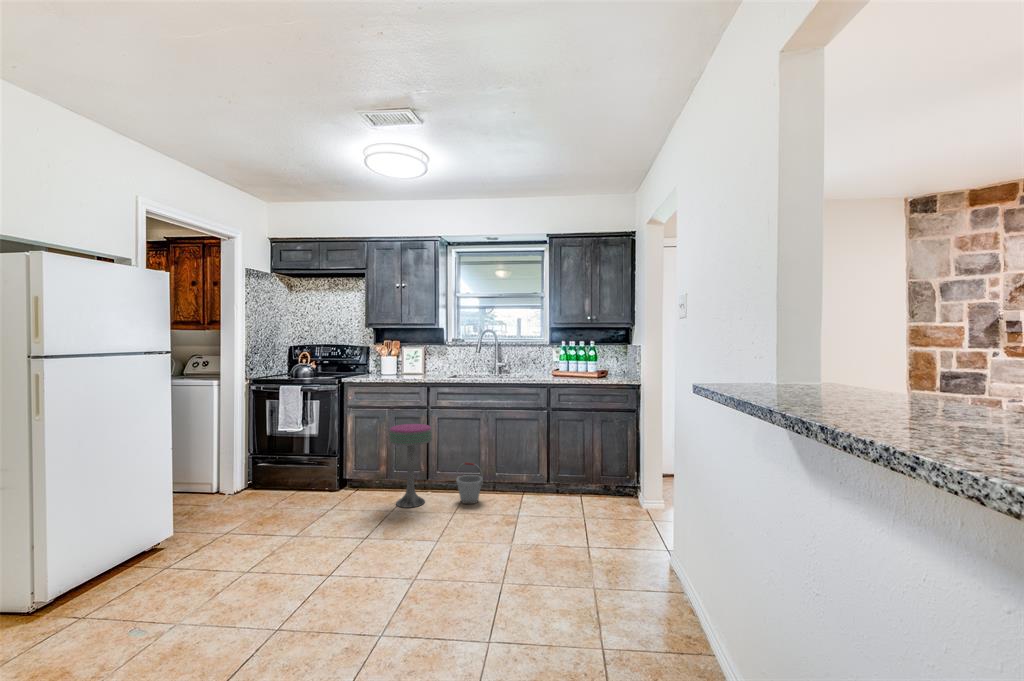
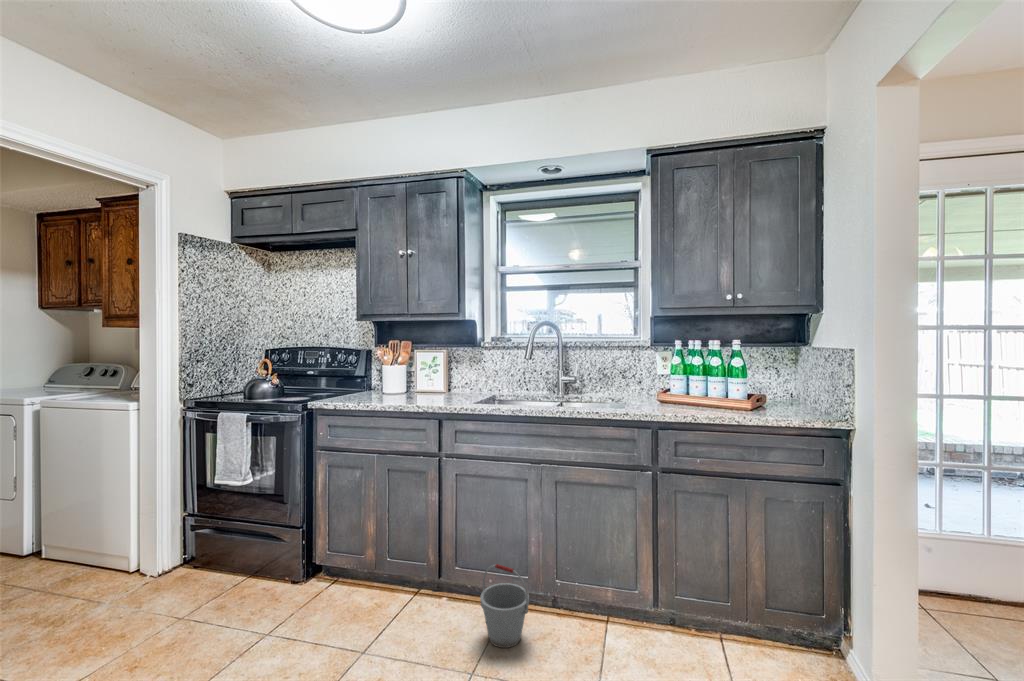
bar stool: present [389,424,432,508] -> none [361,485,438,647]

